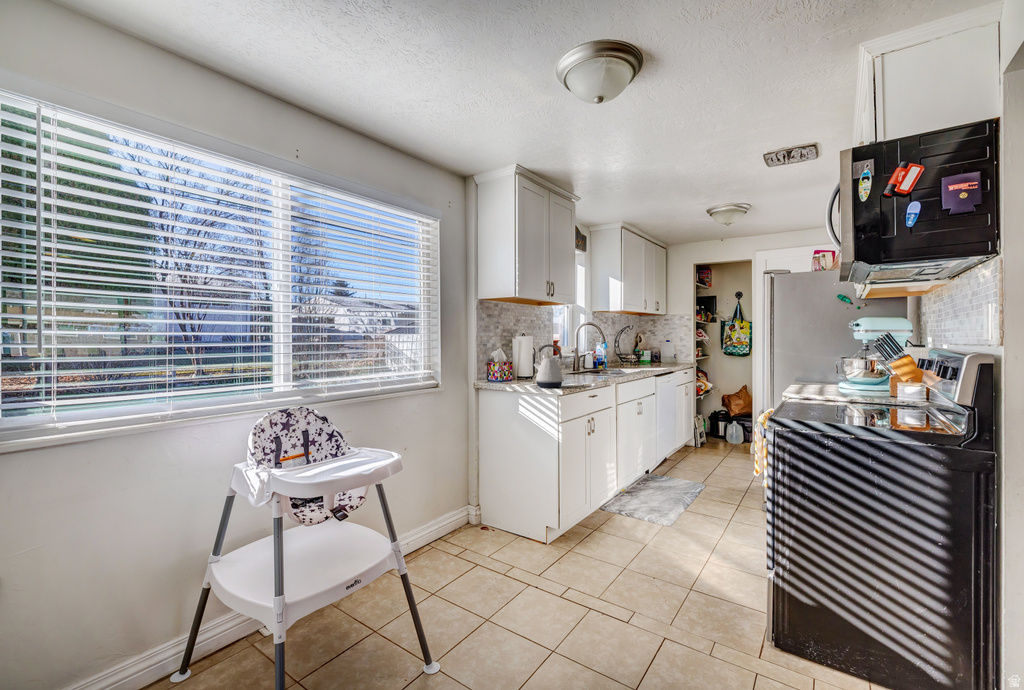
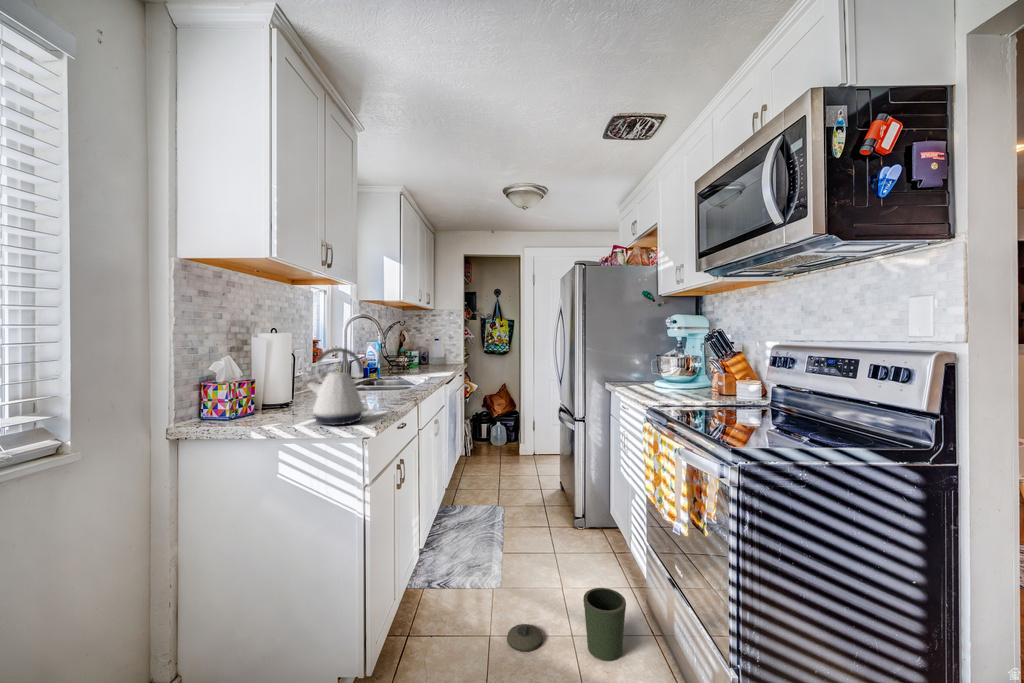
trash can: none [655,528,743,578] -> present [507,588,626,661]

